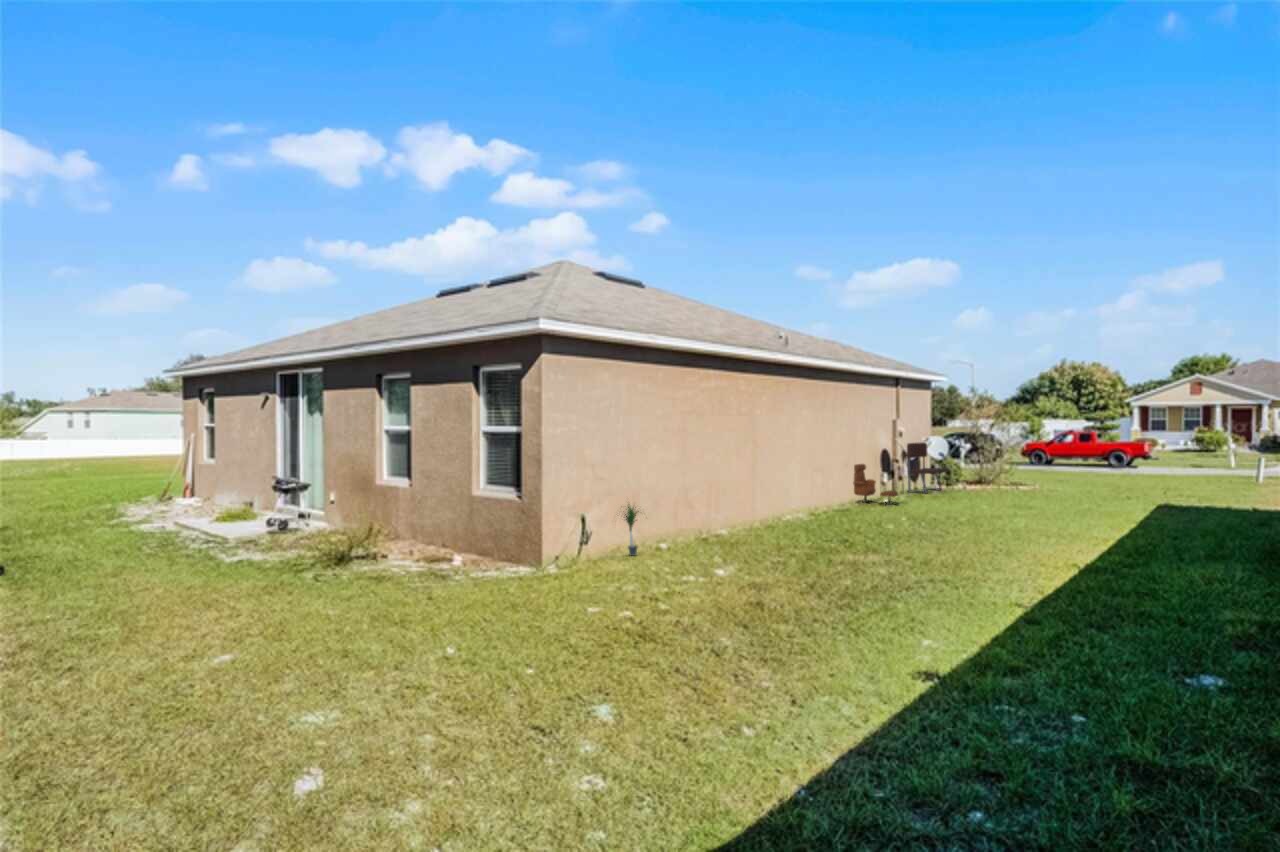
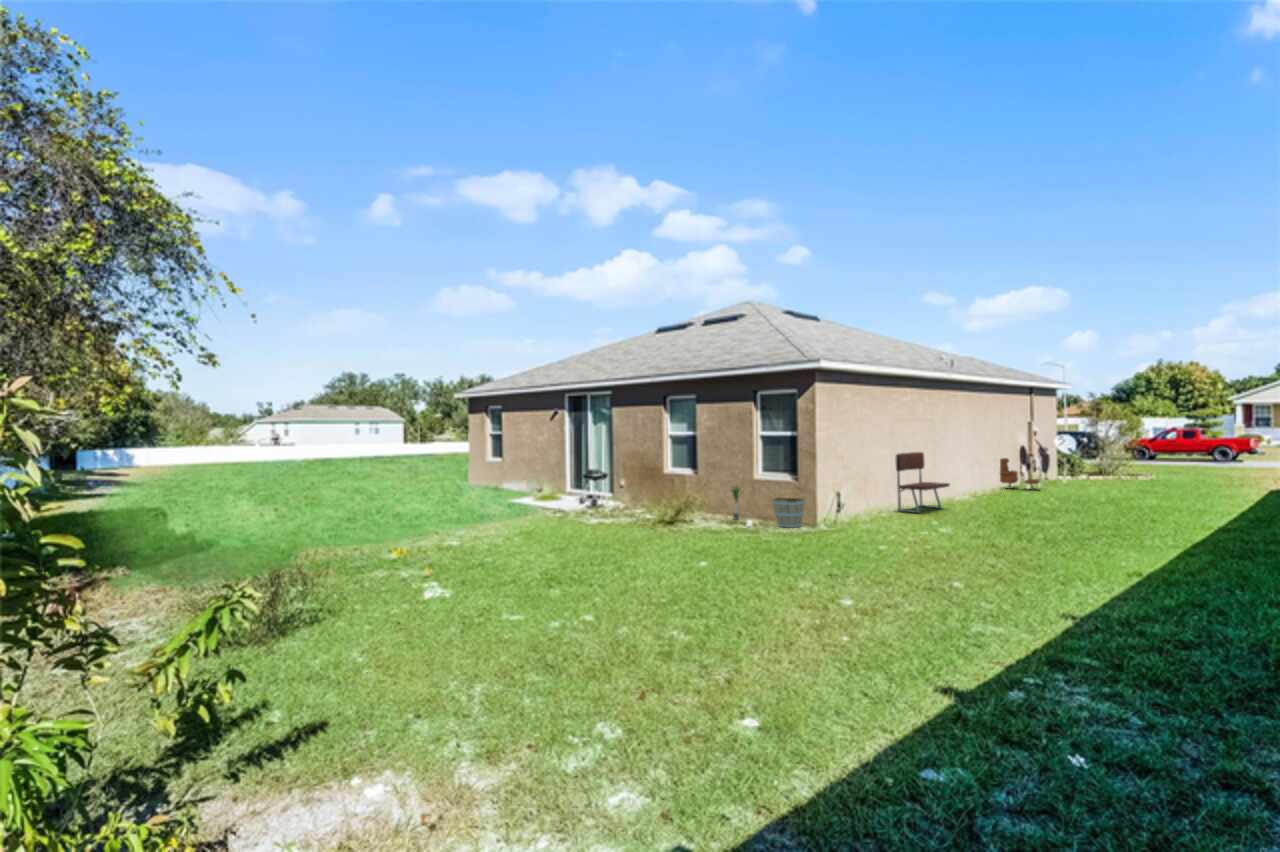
bench: present [907,442,949,493] -> present [895,452,949,513]
potted plant: present [624,504,639,556] -> present [731,486,741,519]
wooden bucket: none [474,524,524,572] -> present [772,497,805,528]

